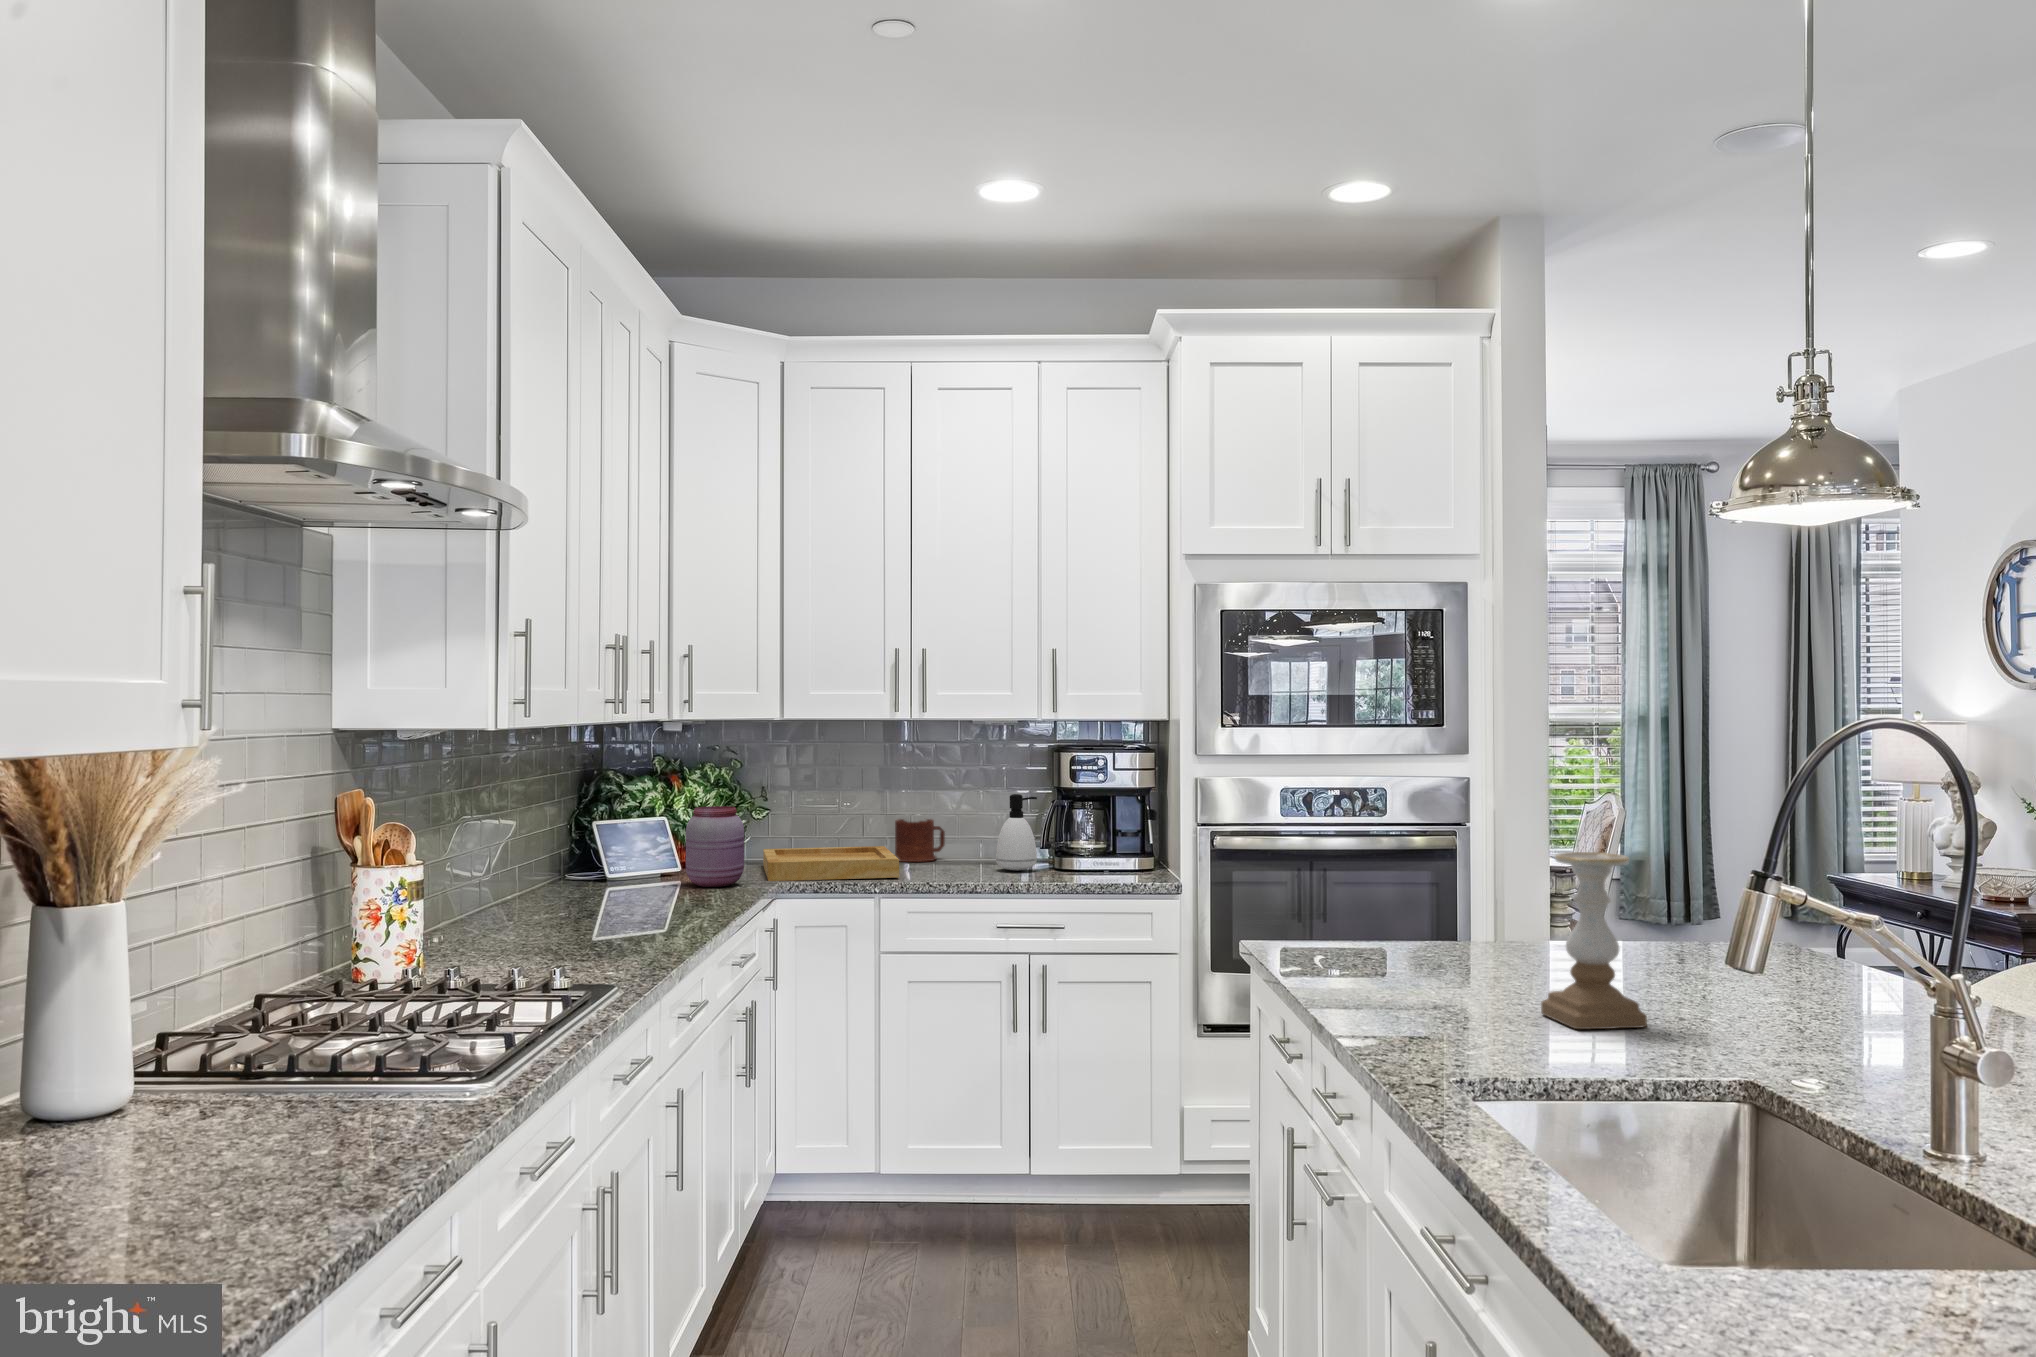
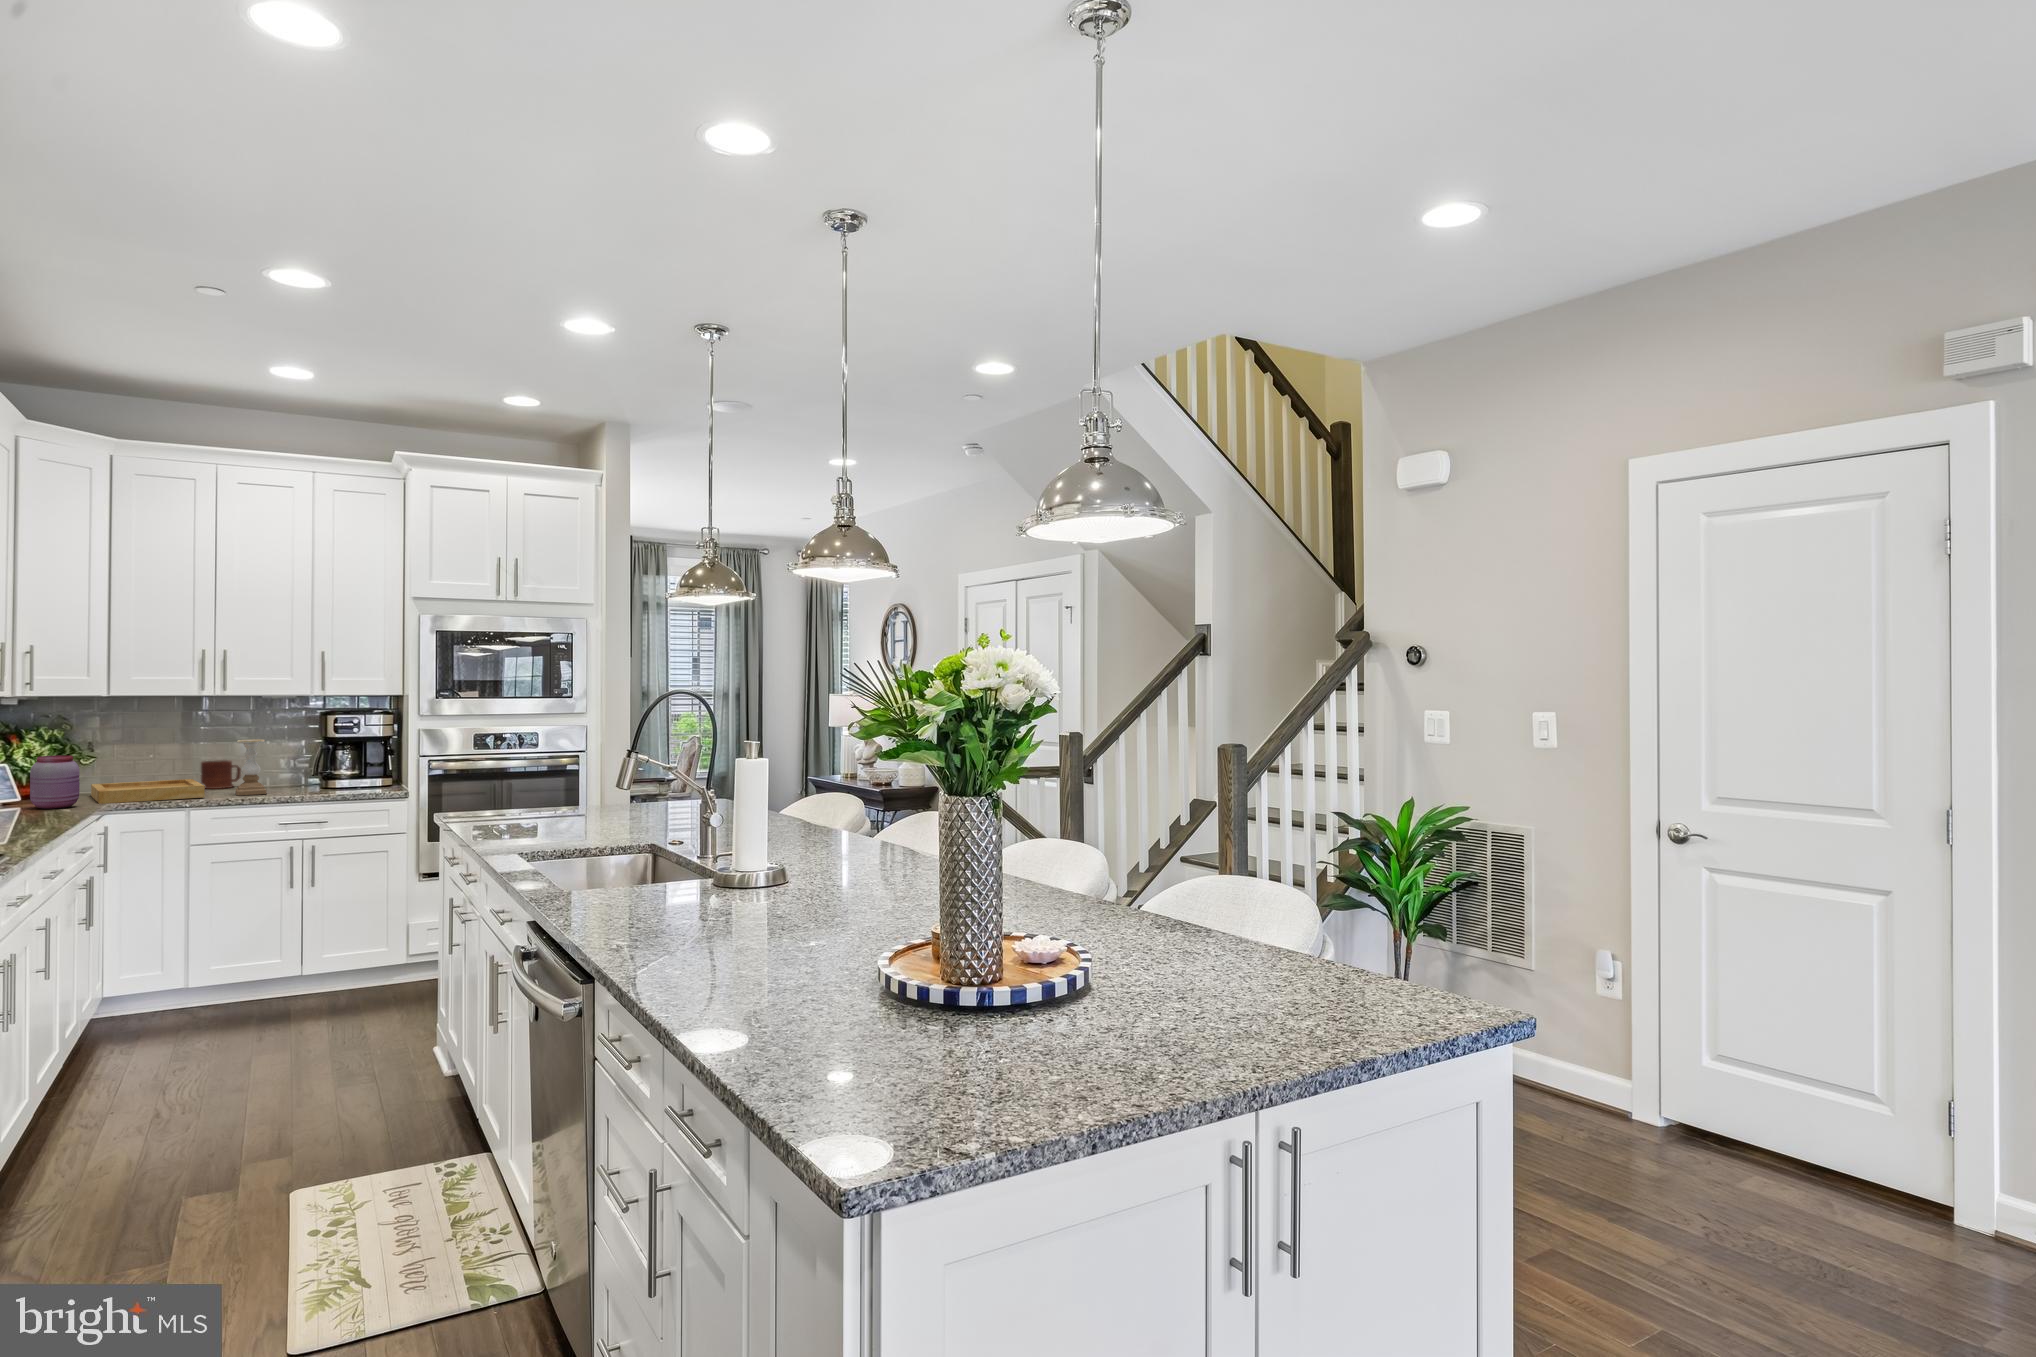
soap dispenser: present [996,794,1037,871] -> none [279,742,310,790]
candle holder: present [1541,852,1647,1029] -> present [235,739,267,796]

